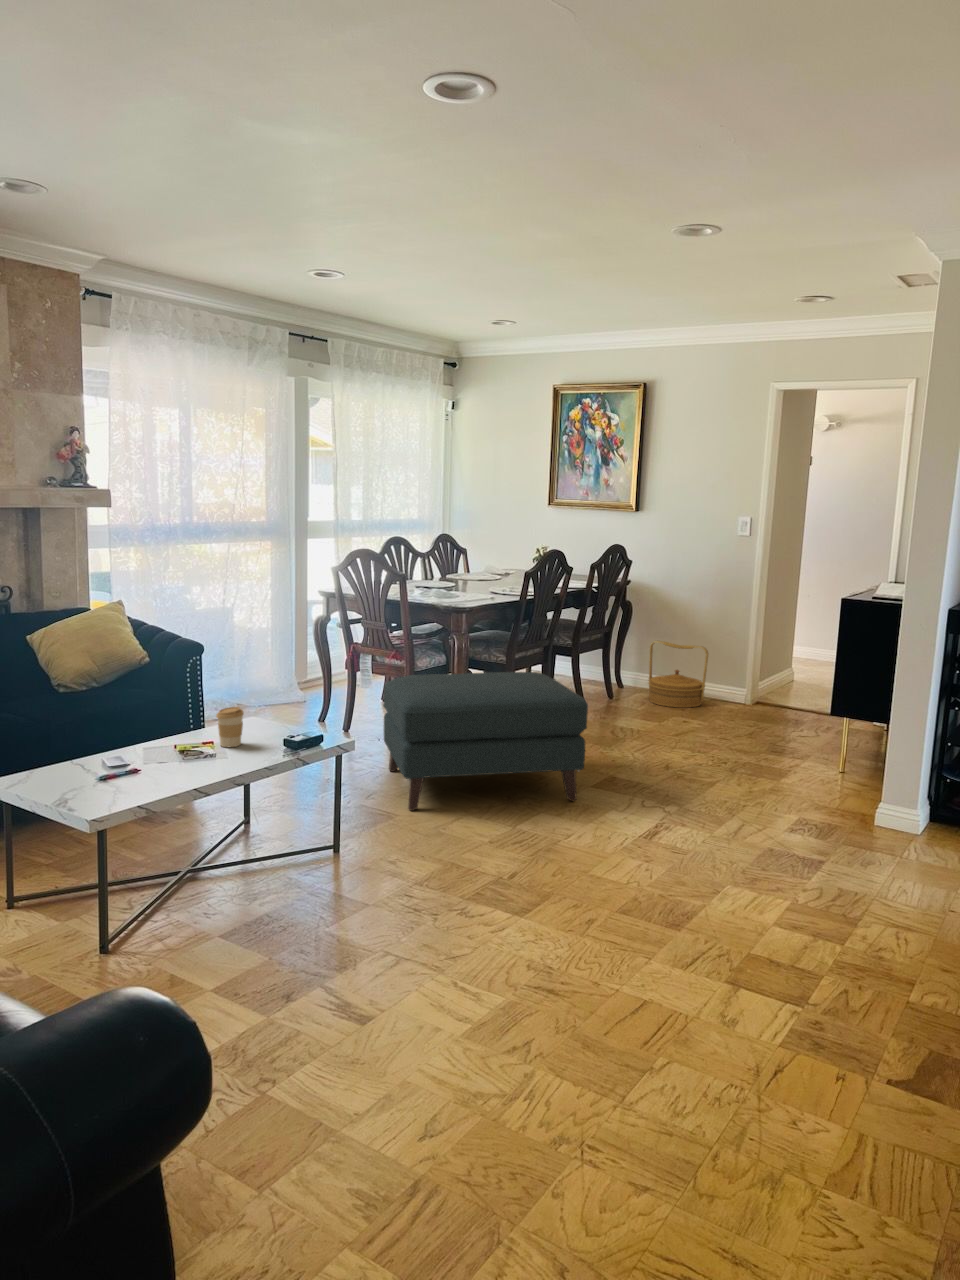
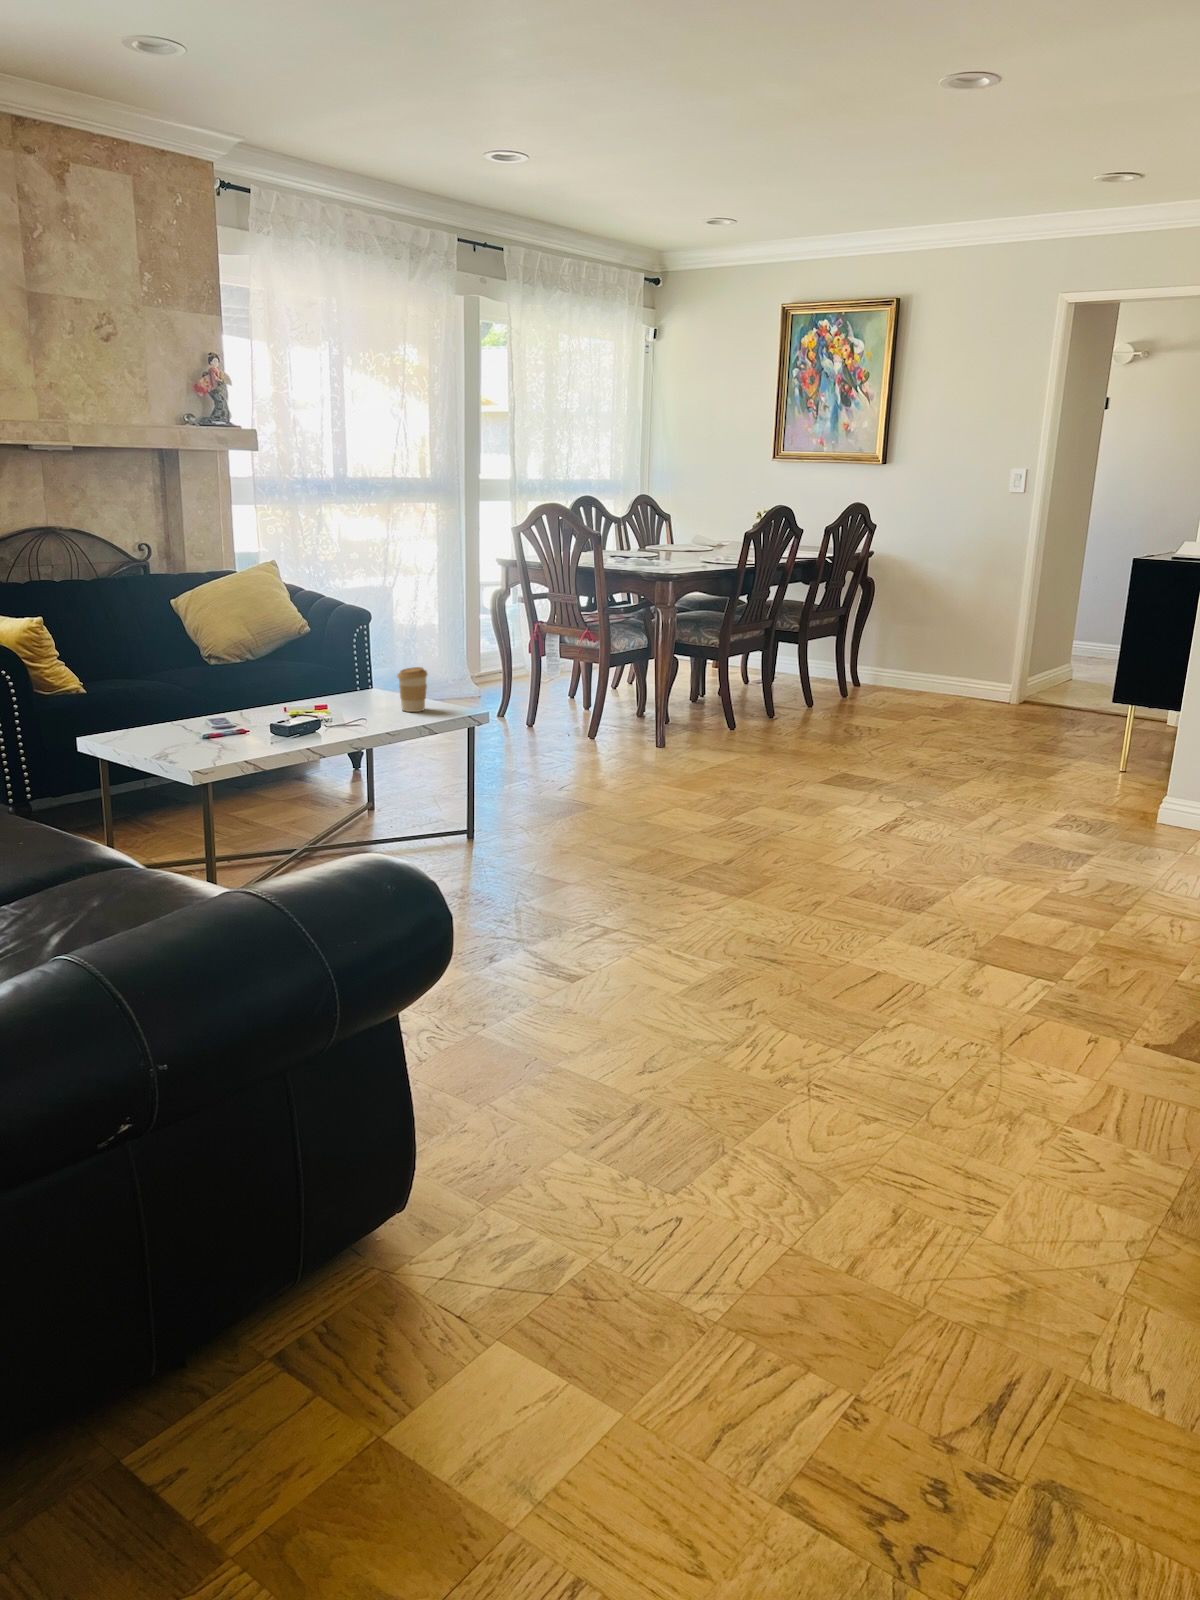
woven basket: present [649,641,708,708] -> none [892,626,968,707]
ottoman: present [383,672,588,811] -> none [577,650,820,802]

